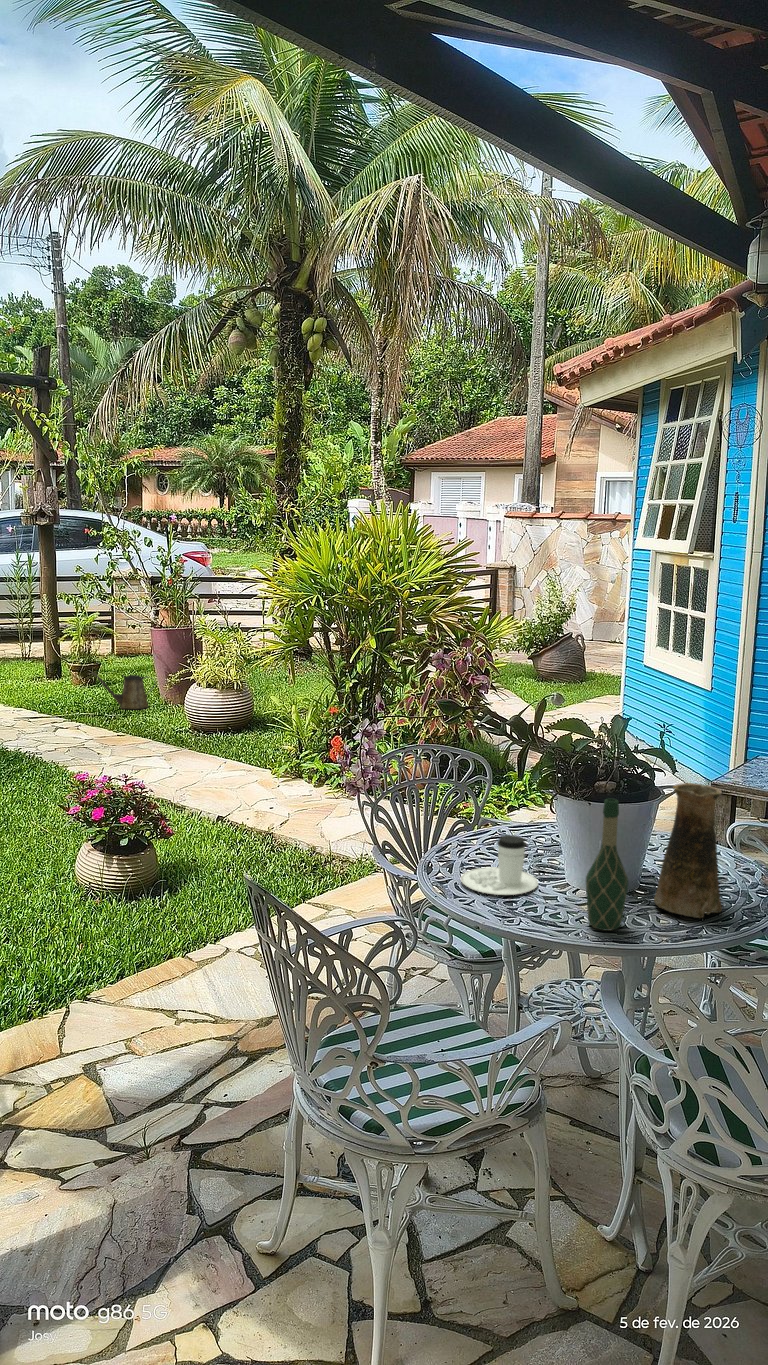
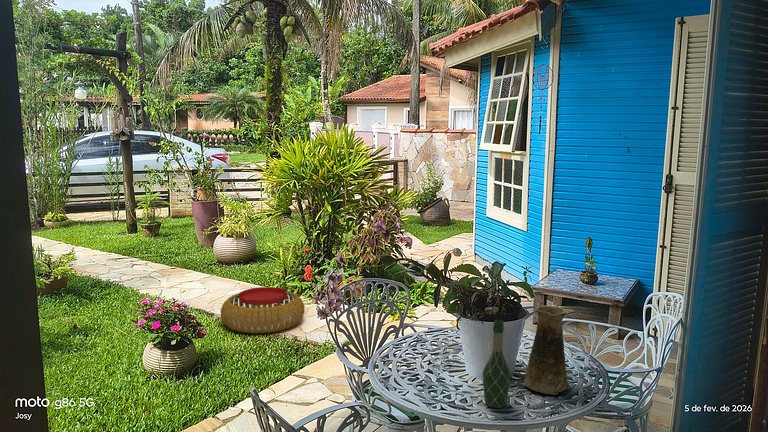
watering can: present [92,673,156,709] -> none [155,230,196,251]
pouf: none [195,766,329,838] -> present [221,287,304,334]
coffee cup: present [461,835,538,895] -> none [397,342,448,384]

